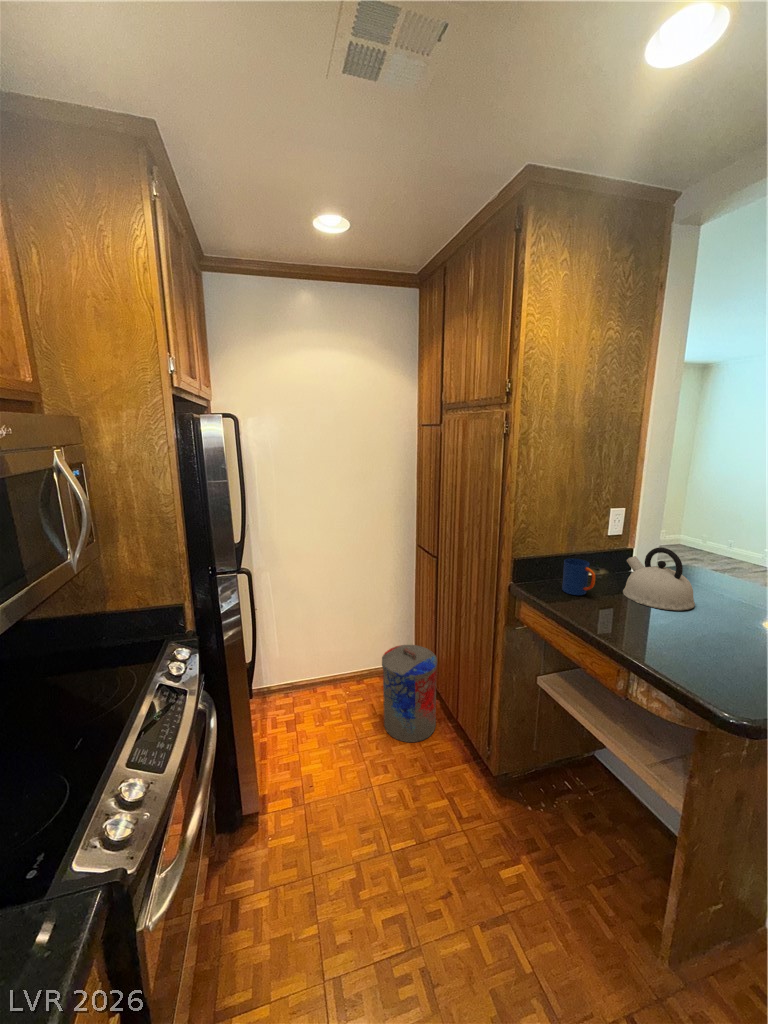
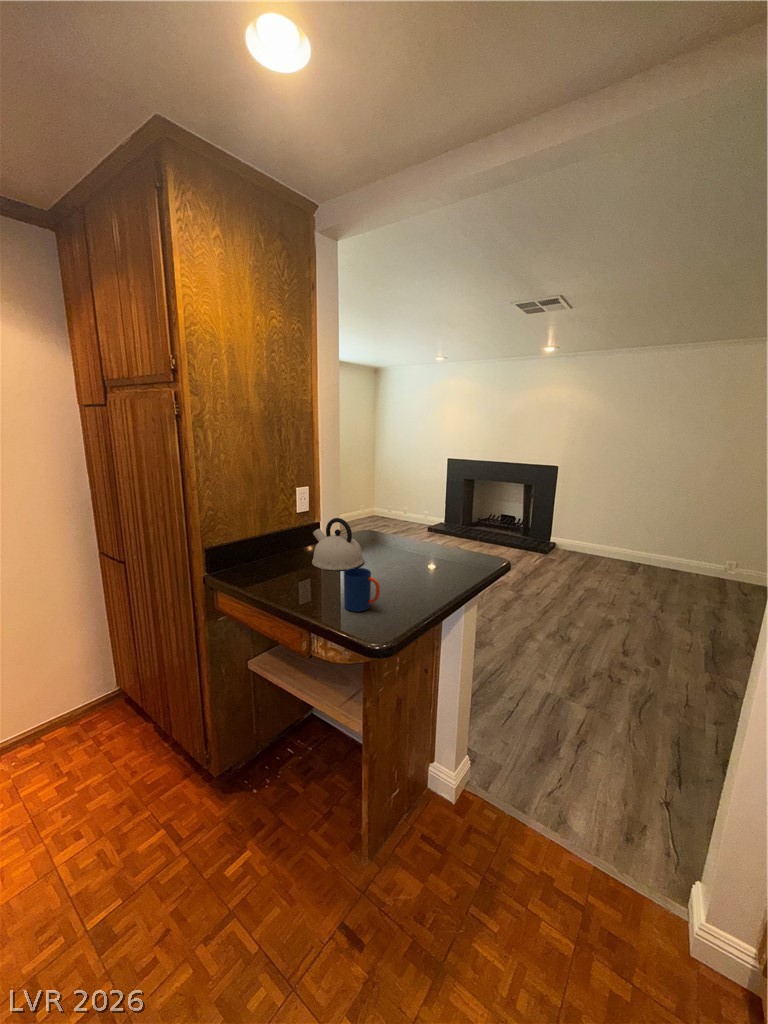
mug: present [562,559,595,595] -> present [344,568,380,612]
trash can: present [382,645,437,742] -> none [57,670,148,792]

